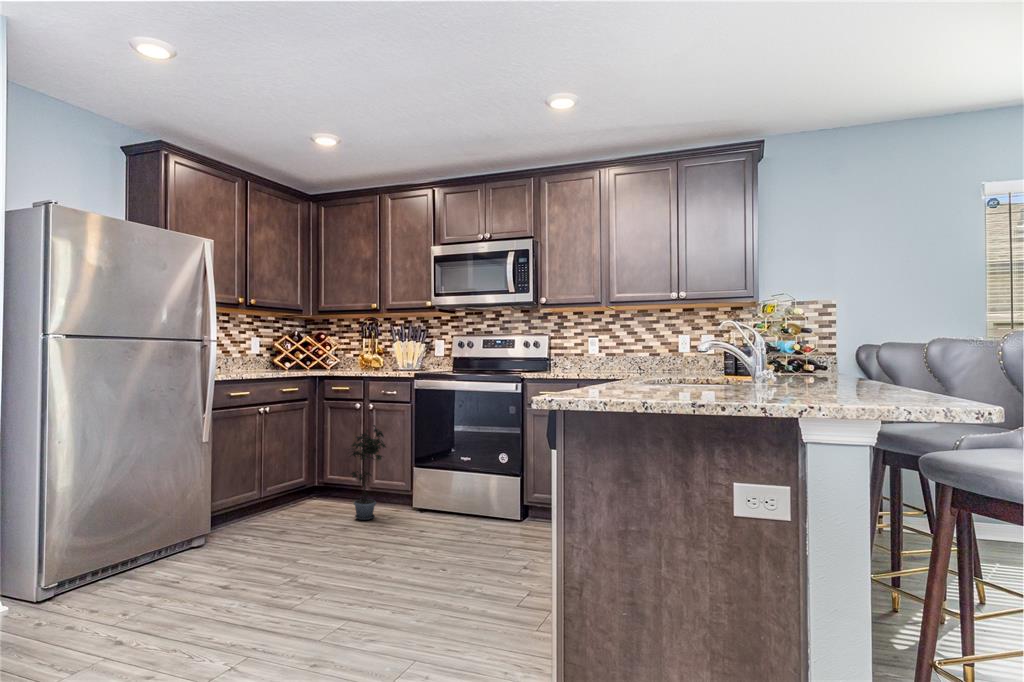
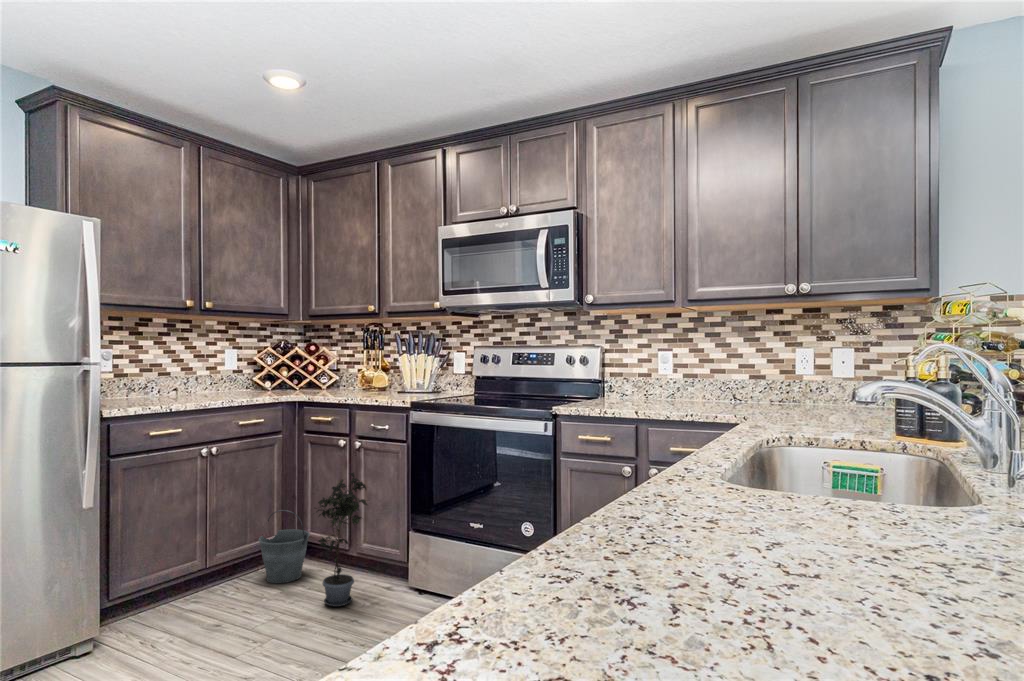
bucket: none [294,458,333,511] -> present [259,510,310,583]

